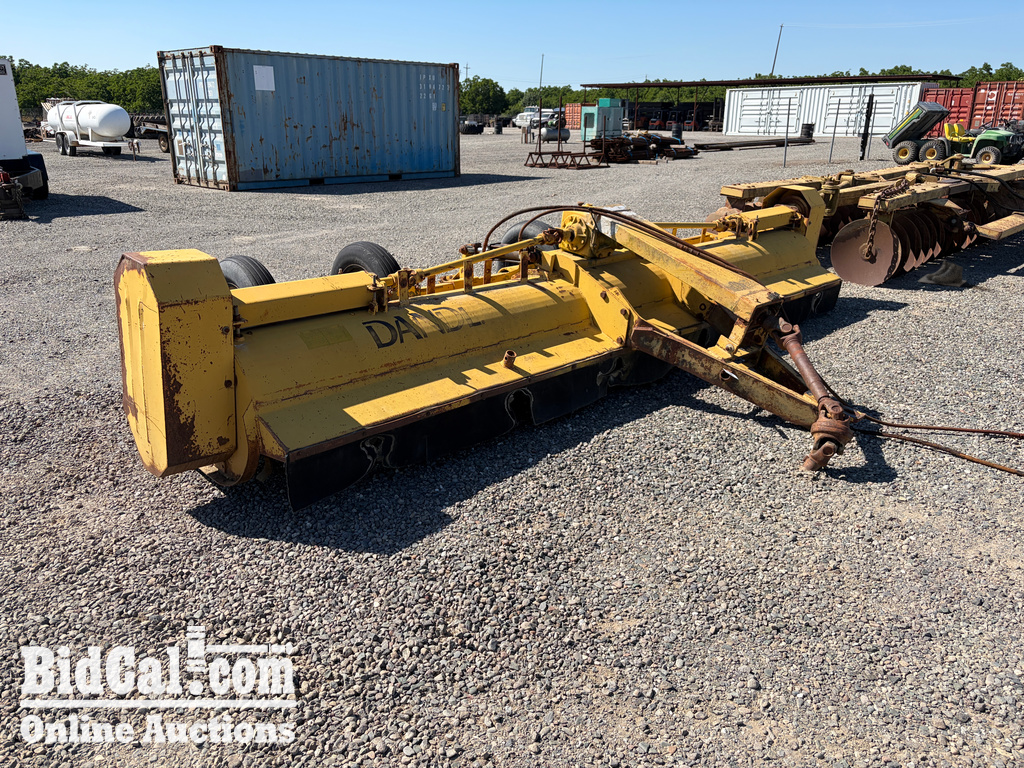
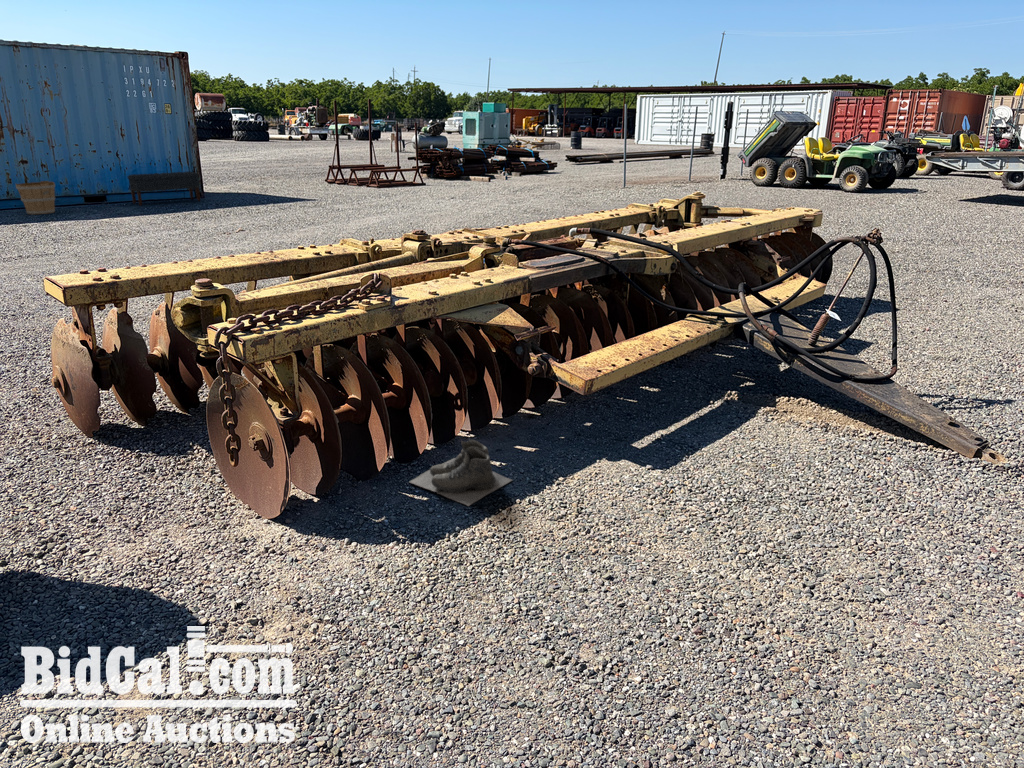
bench: none [410,155,461,182] -> present [128,172,200,206]
wooden bucket: none [344,163,372,188] -> present [16,181,55,214]

